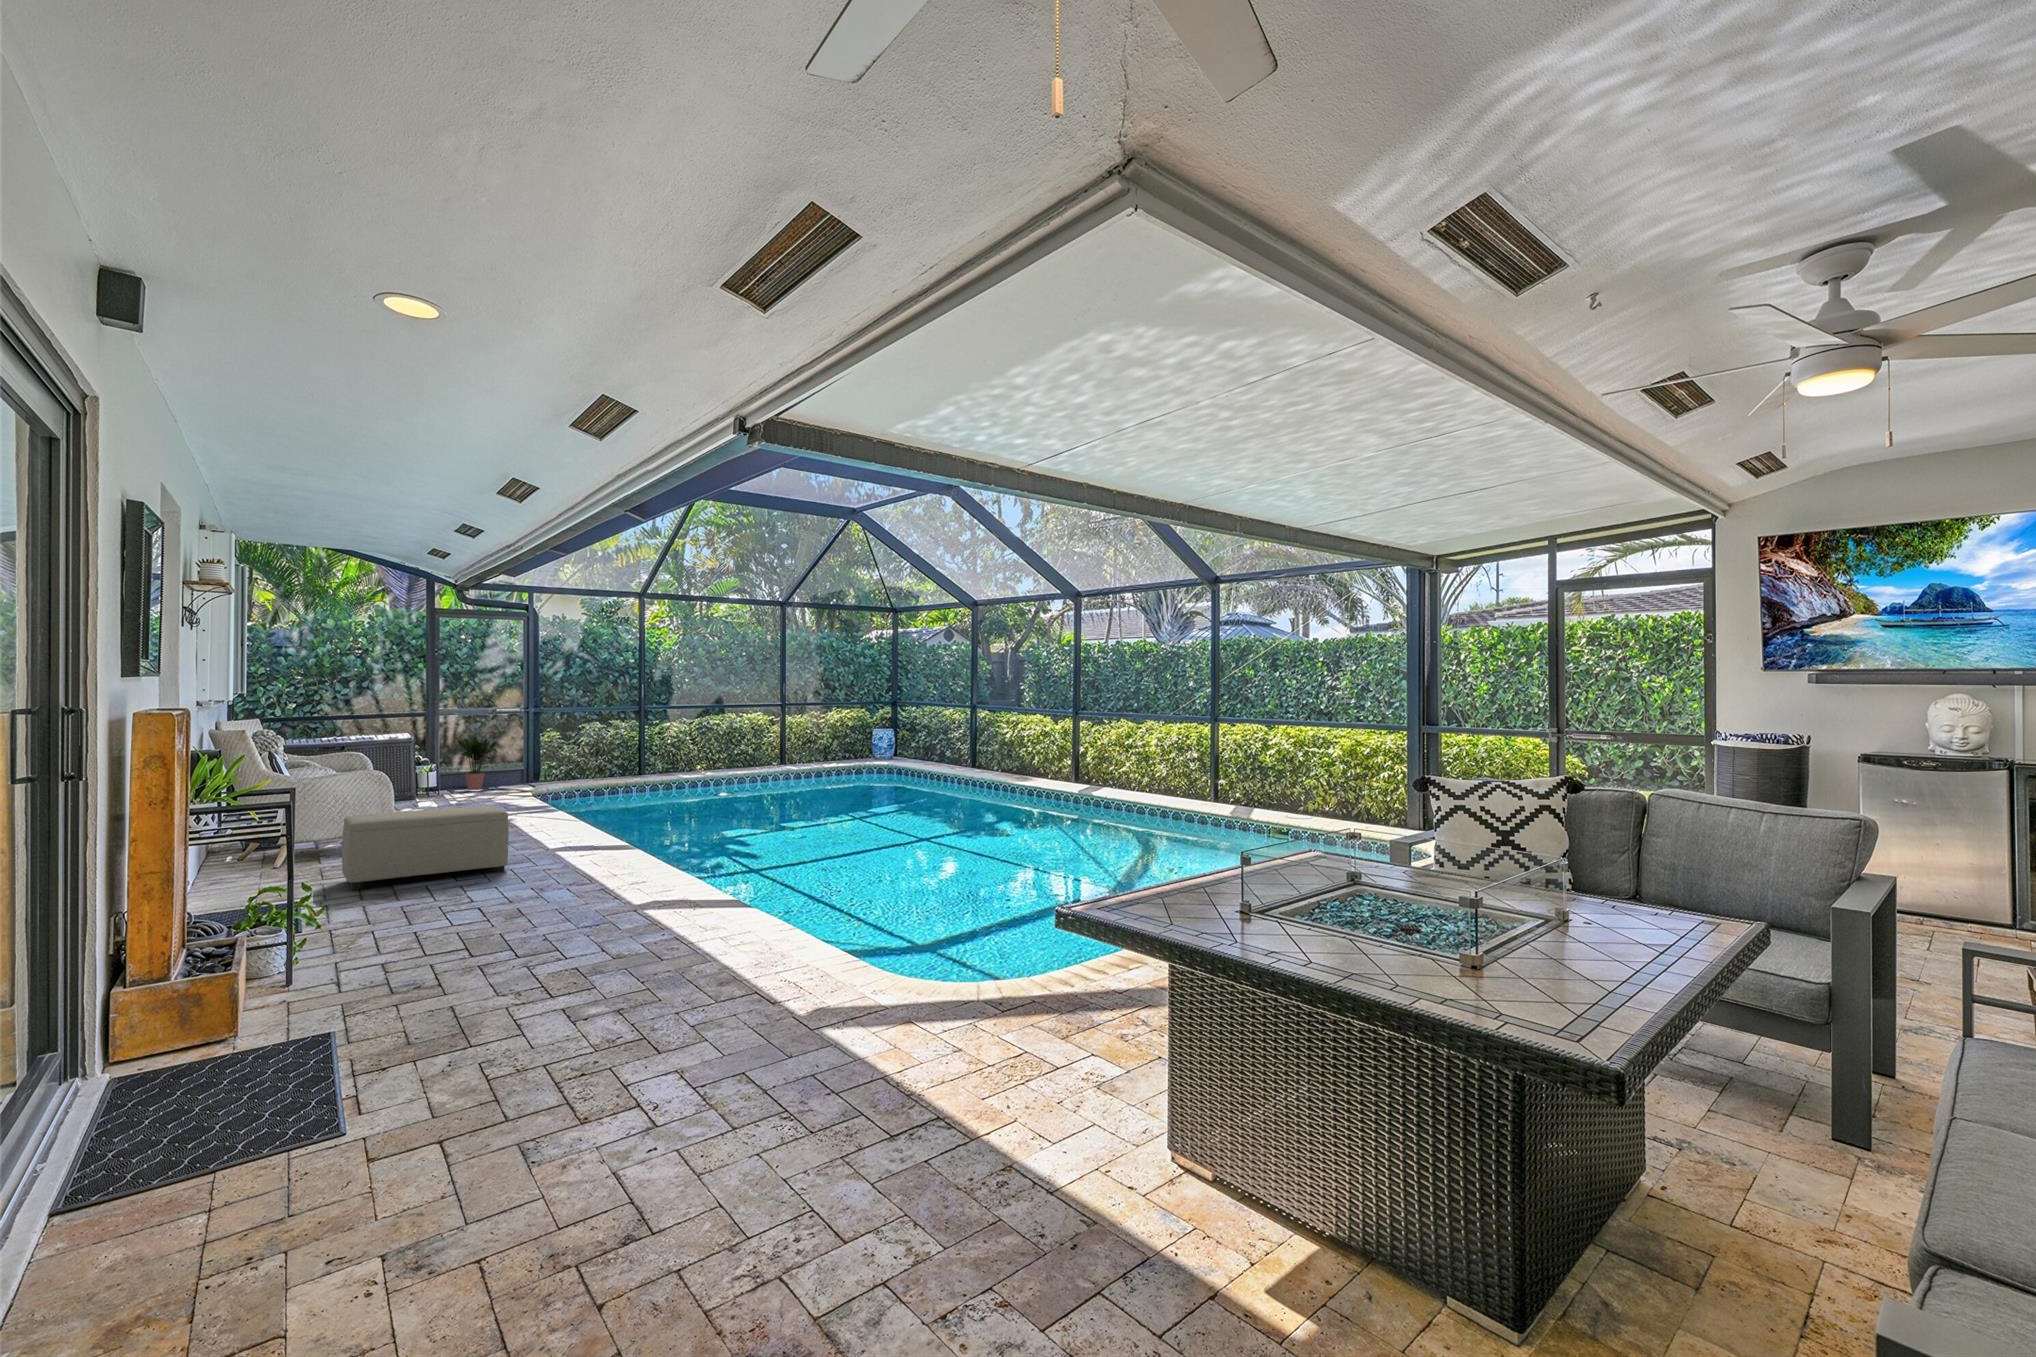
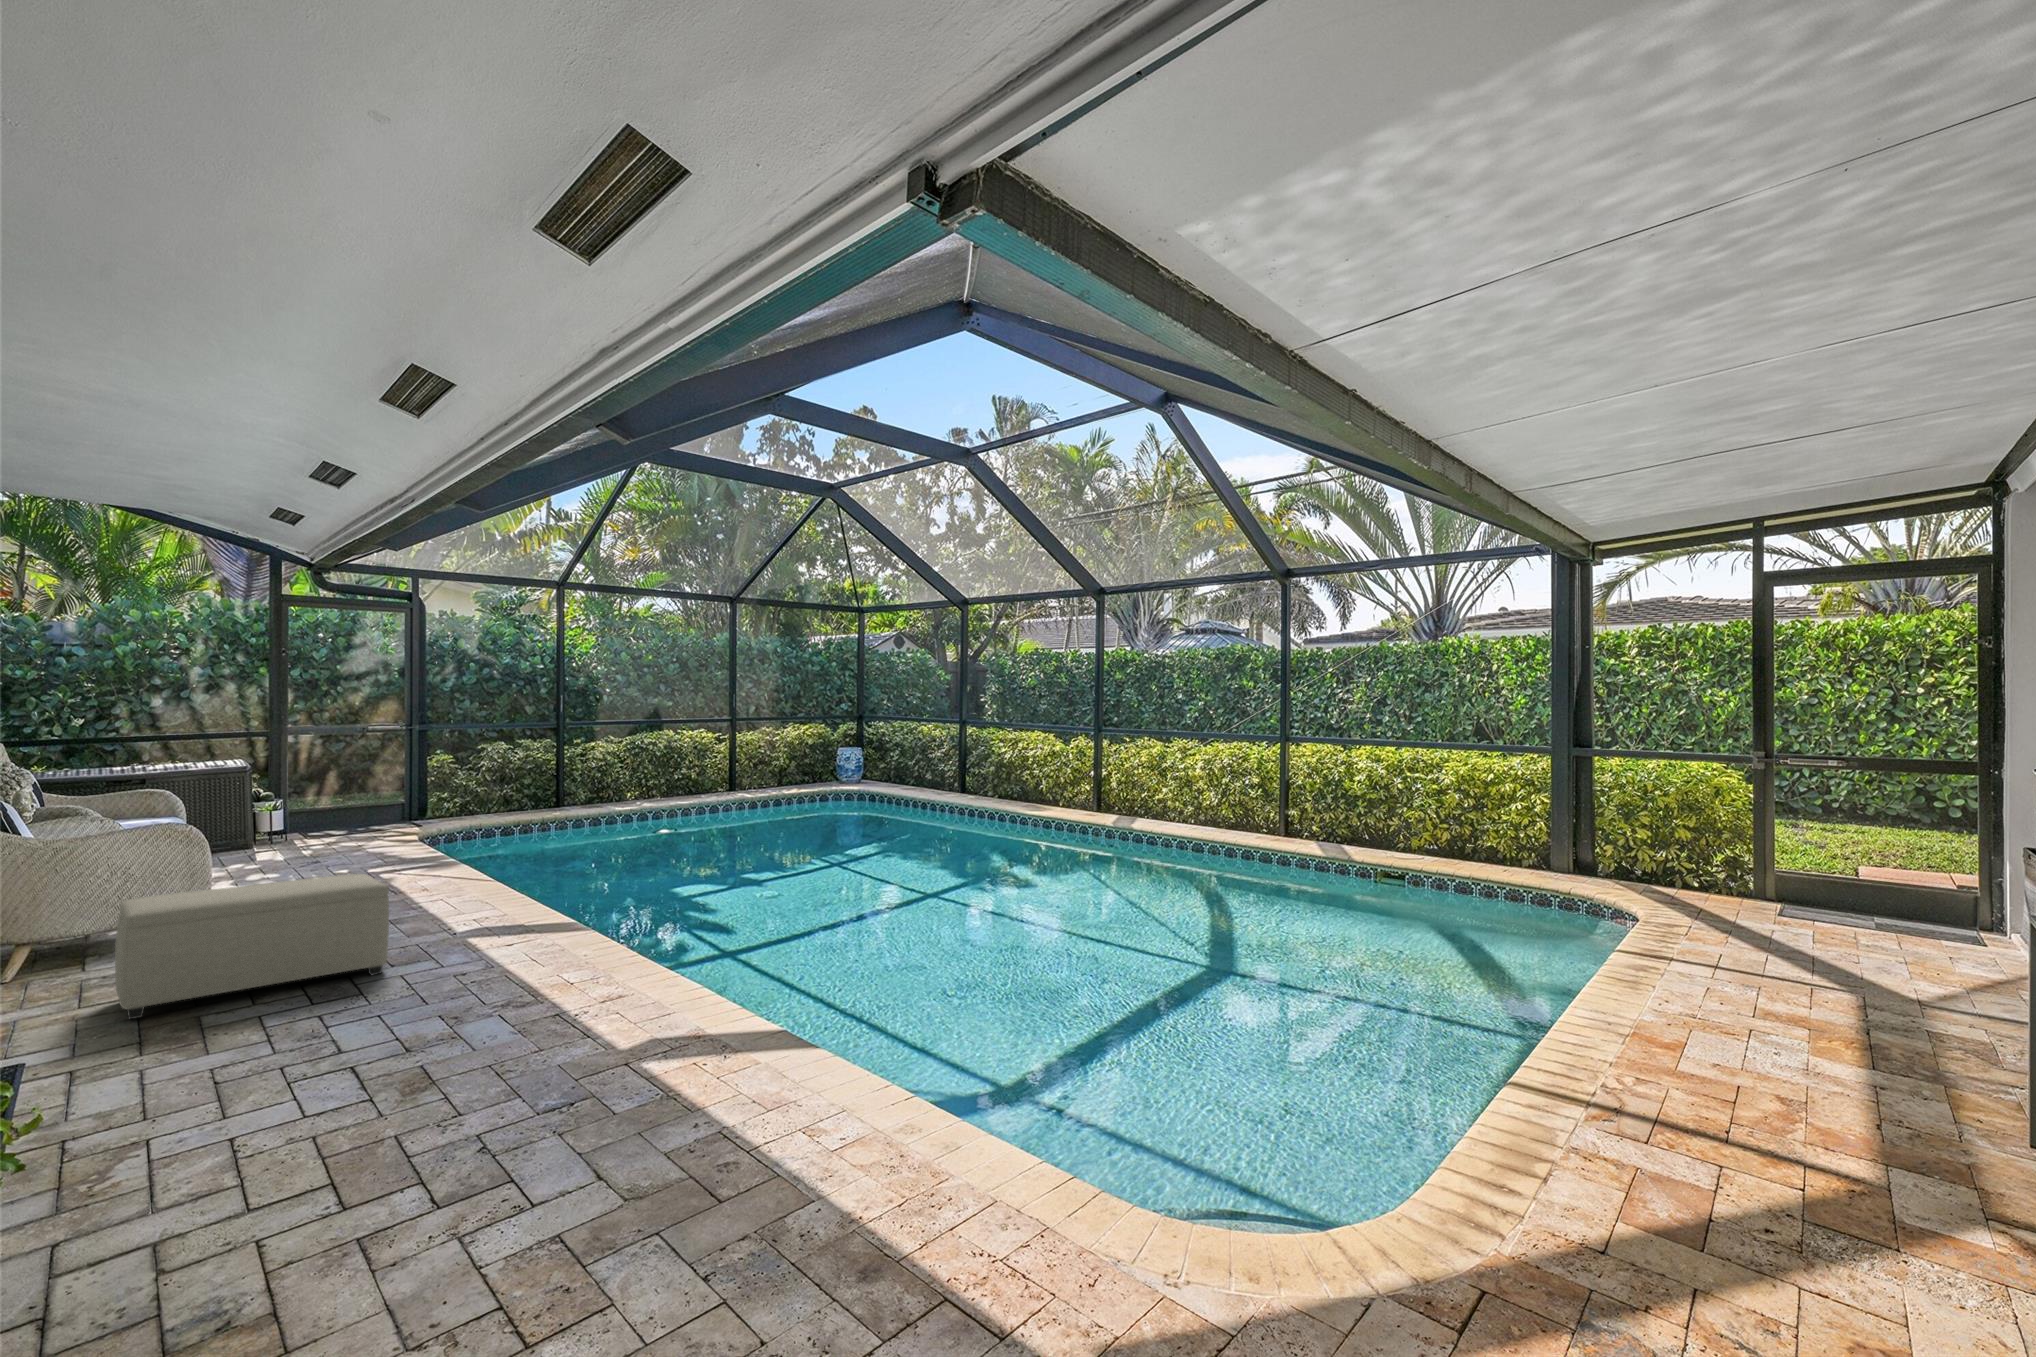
potted plant: present [458,736,497,789] -> none [310,762,371,831]

